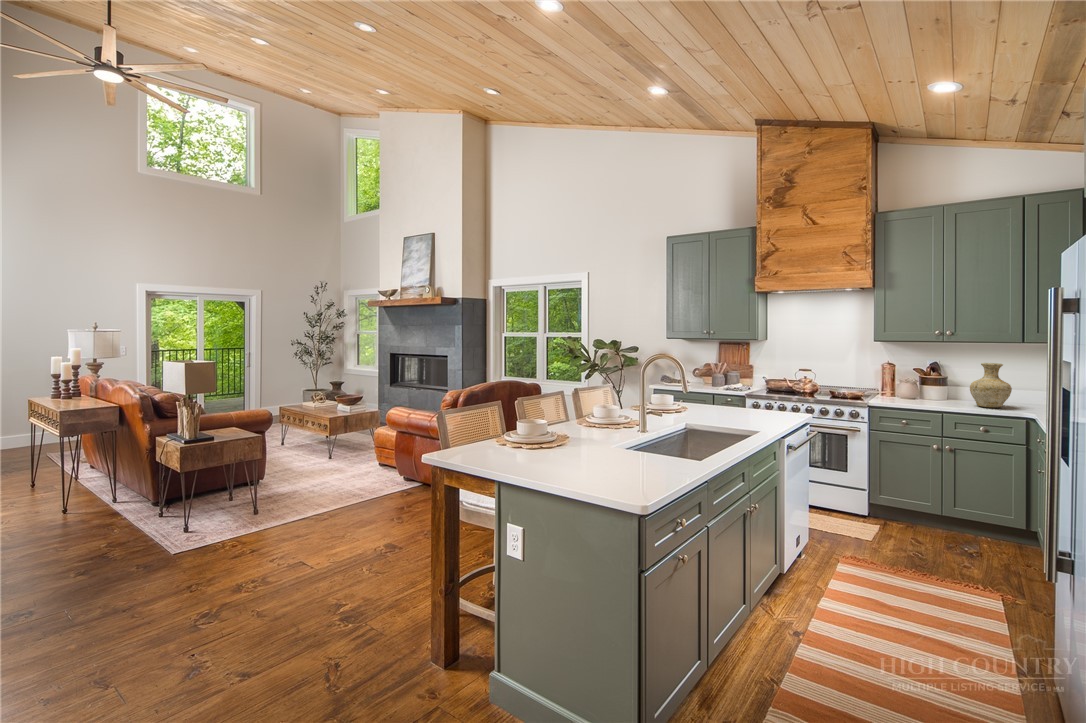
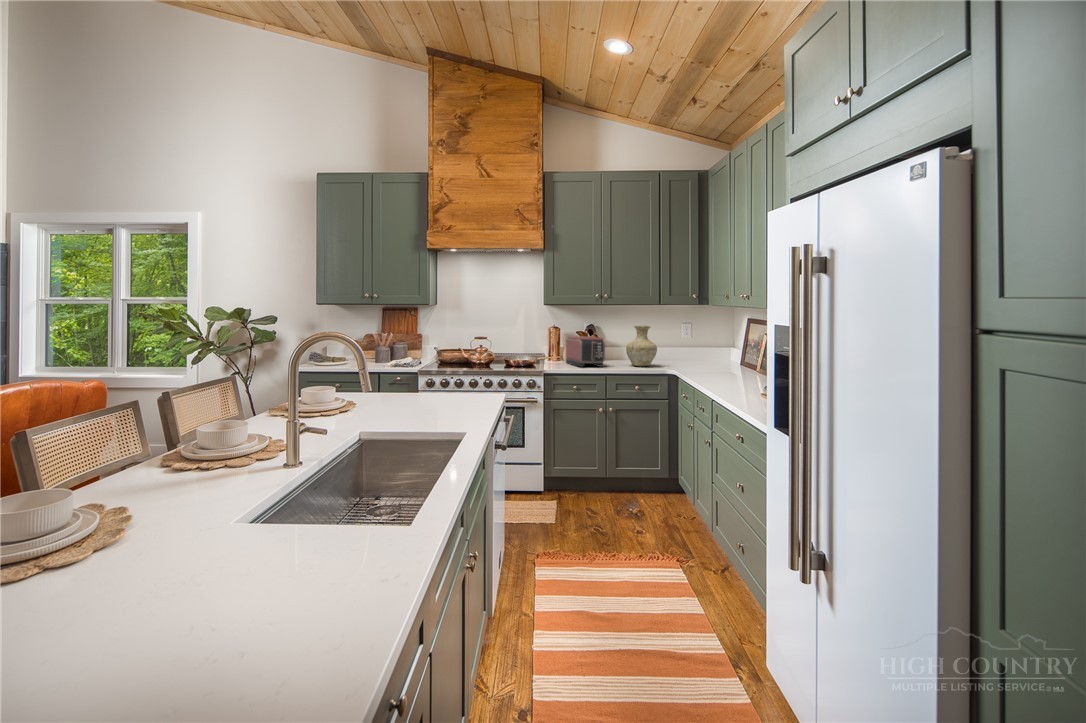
toaster: none [897,371,940,405] -> present [566,336,605,367]

